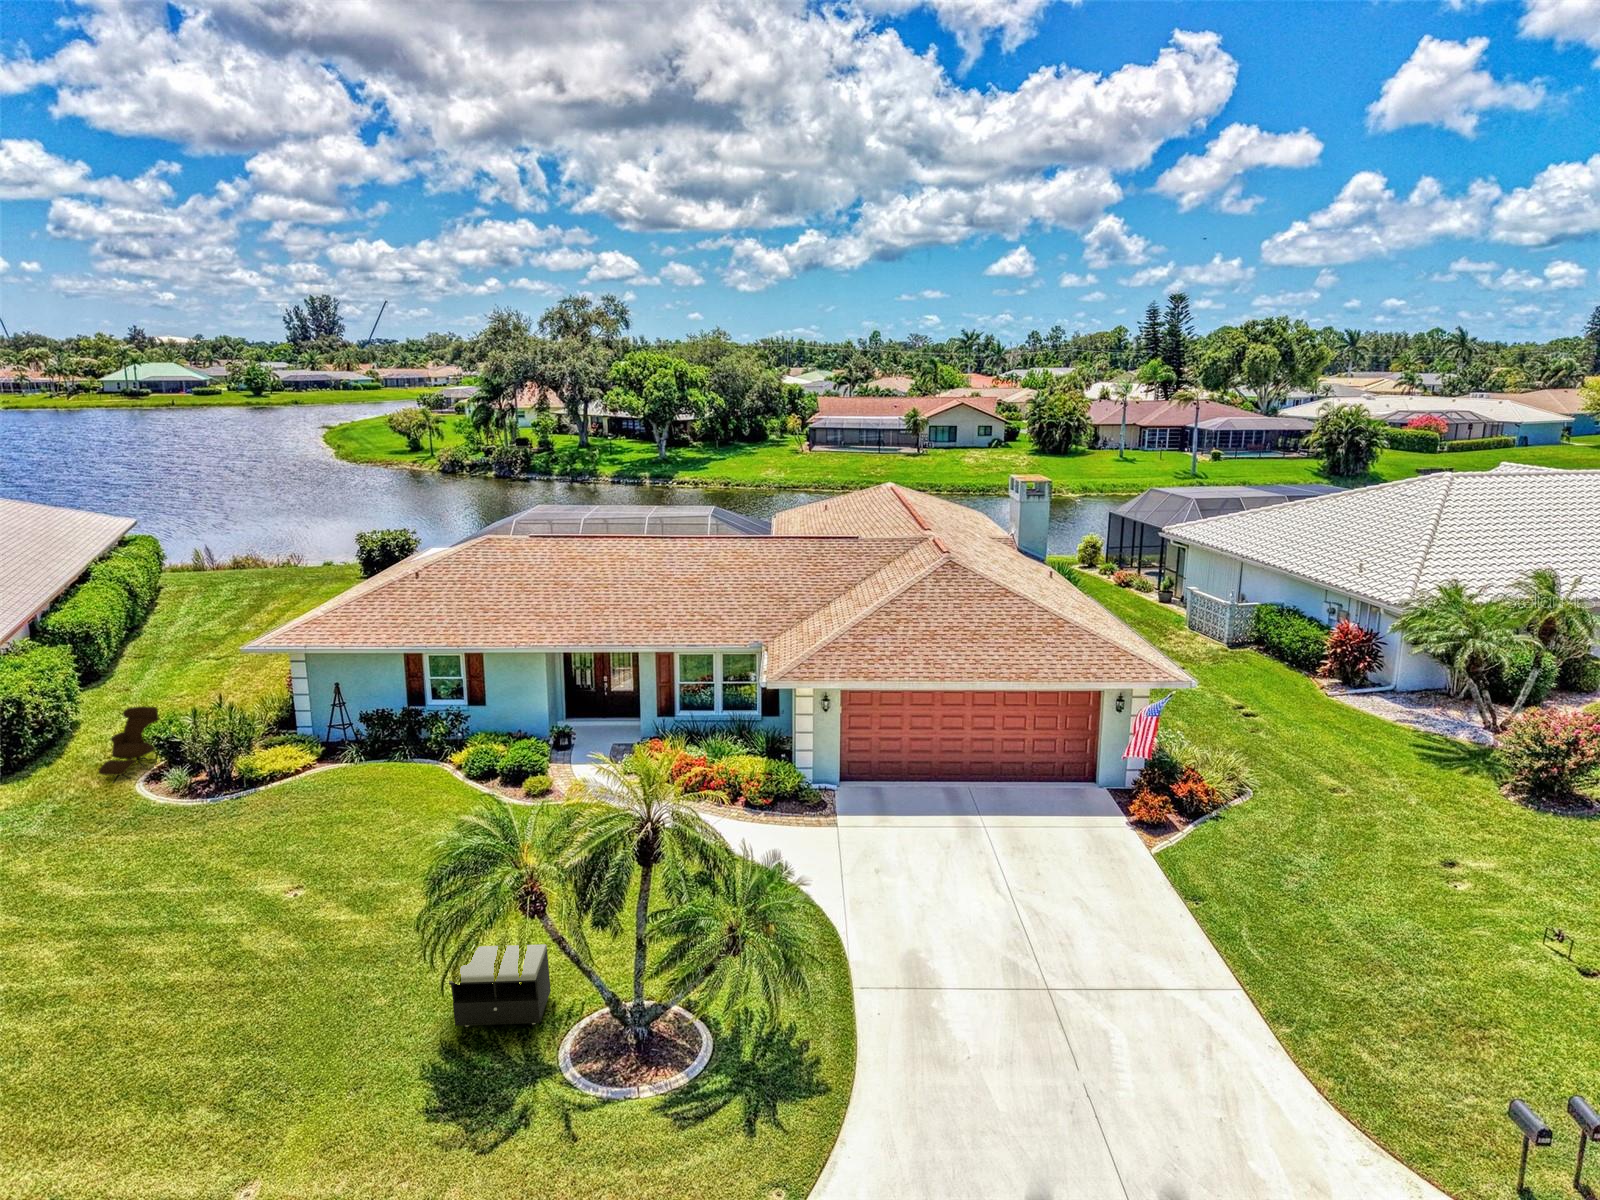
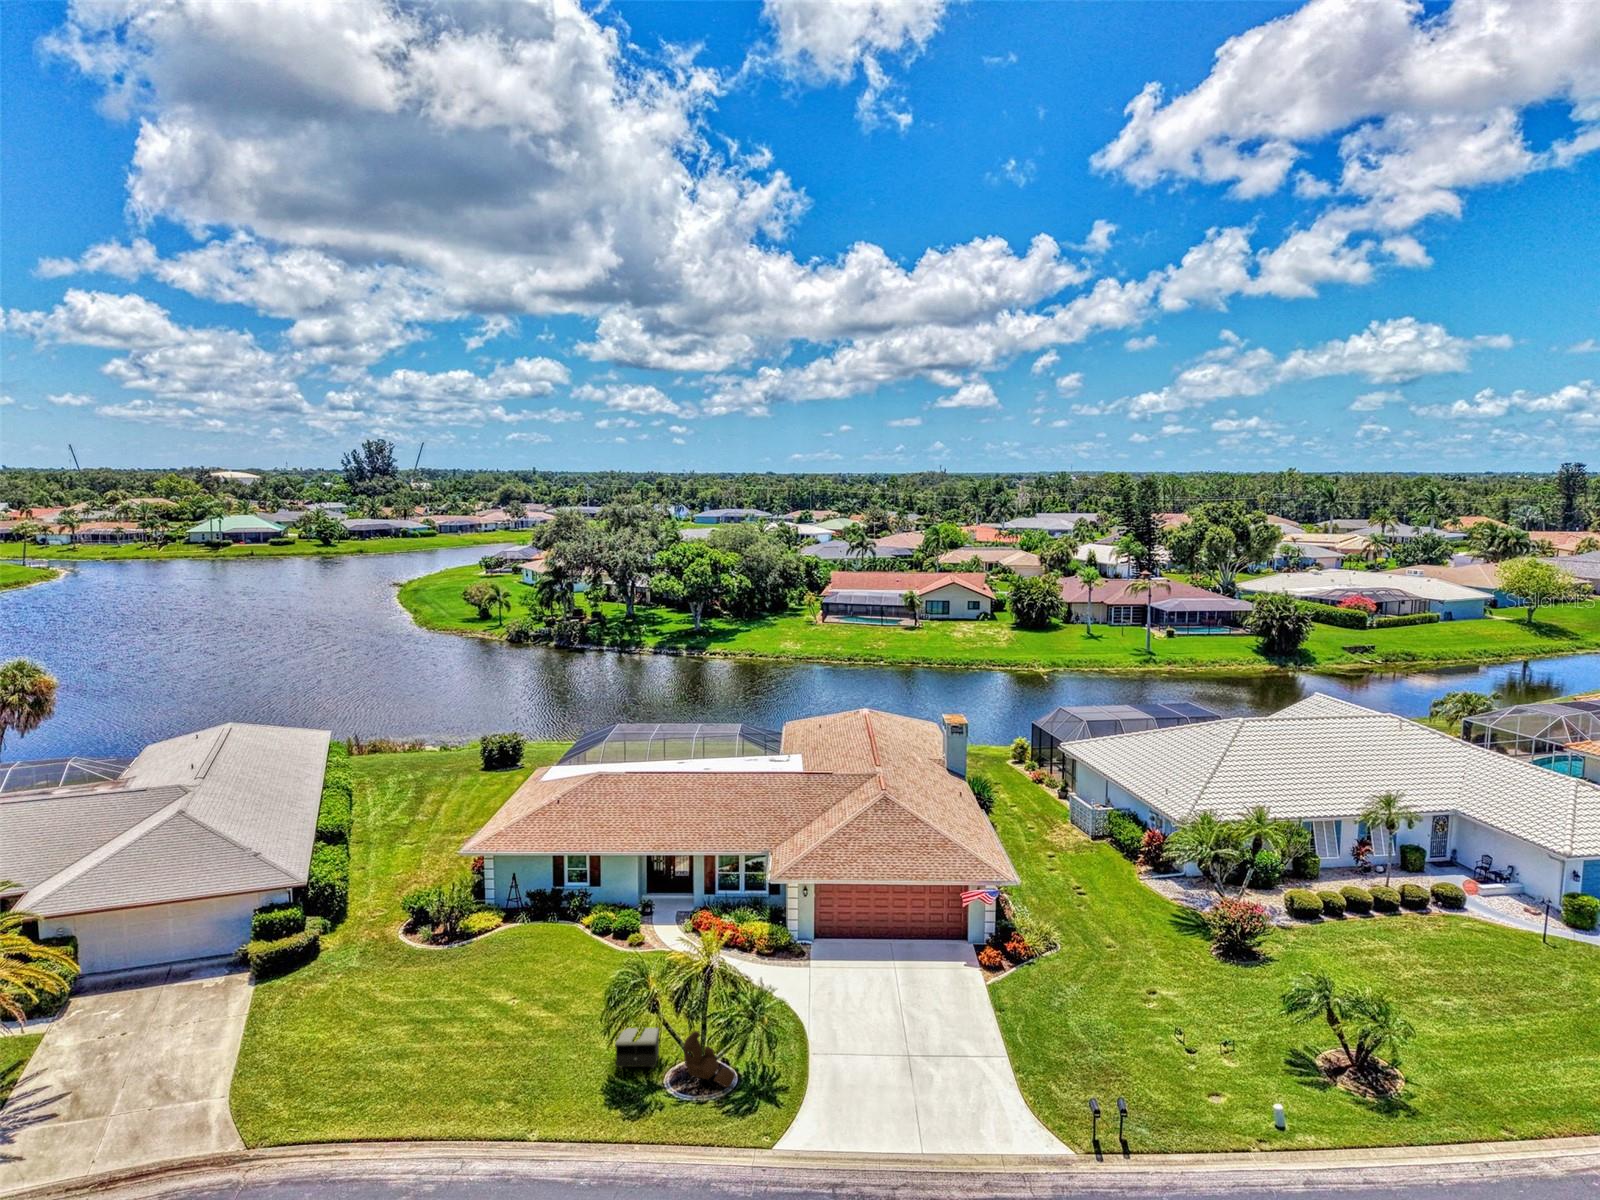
lounge chair: present [99,706,159,781] -> present [684,1031,735,1089]

